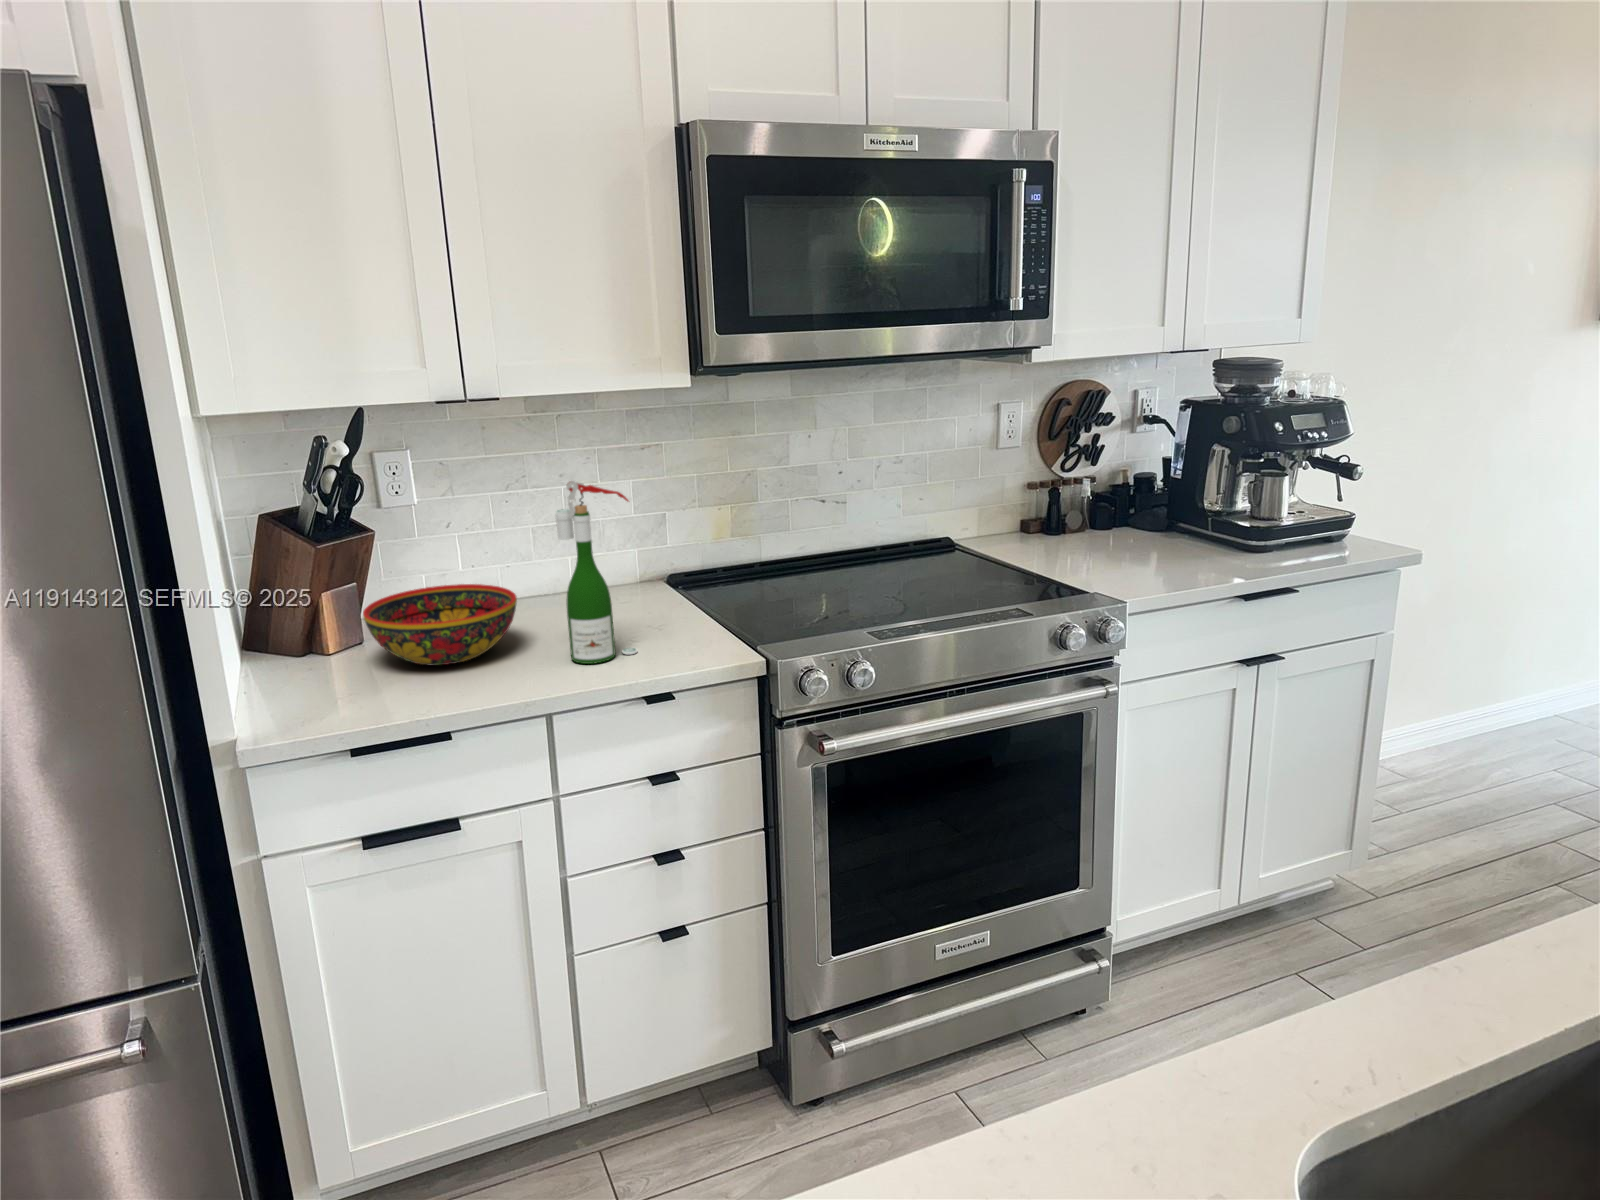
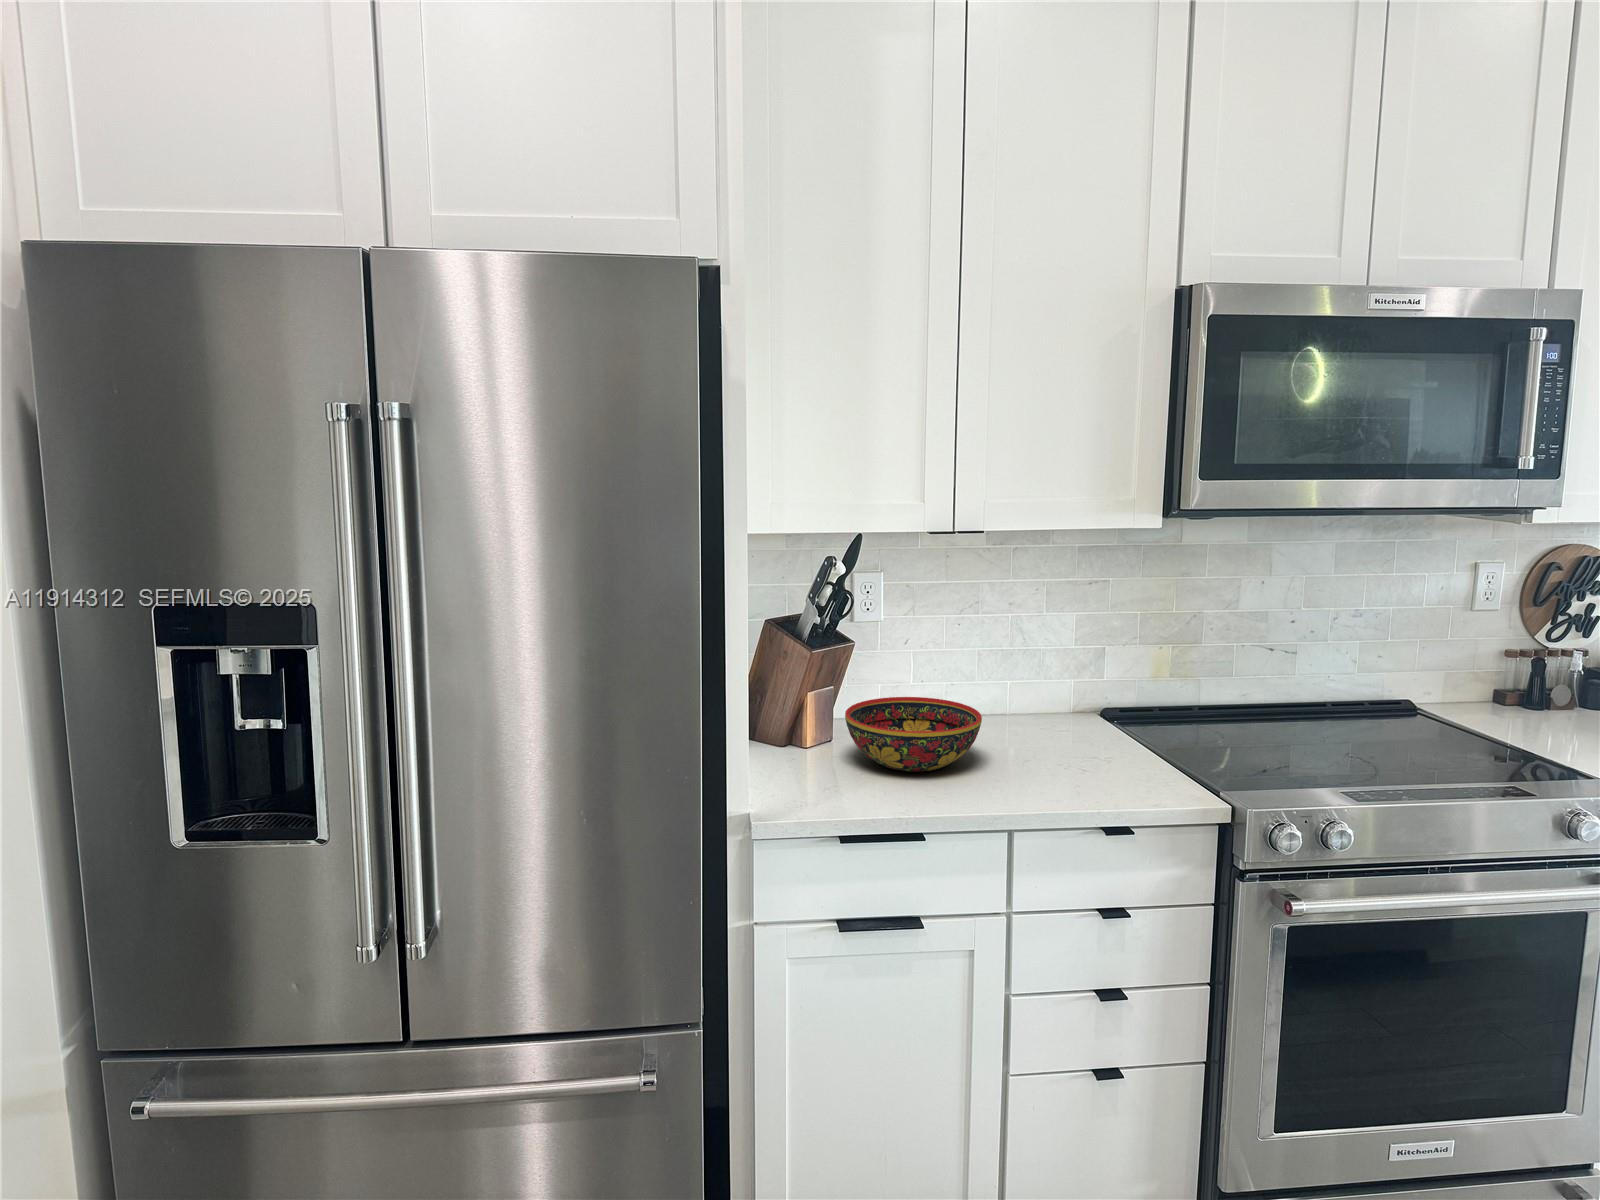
wine bottle: present [555,481,637,664] -> none [1032,612,1106,788]

